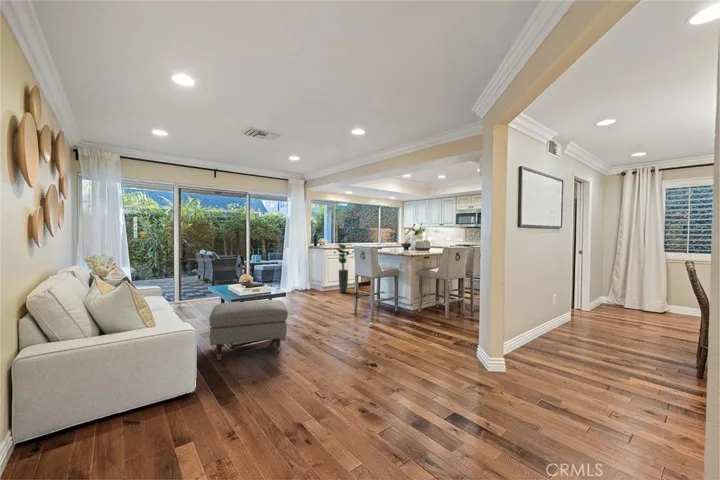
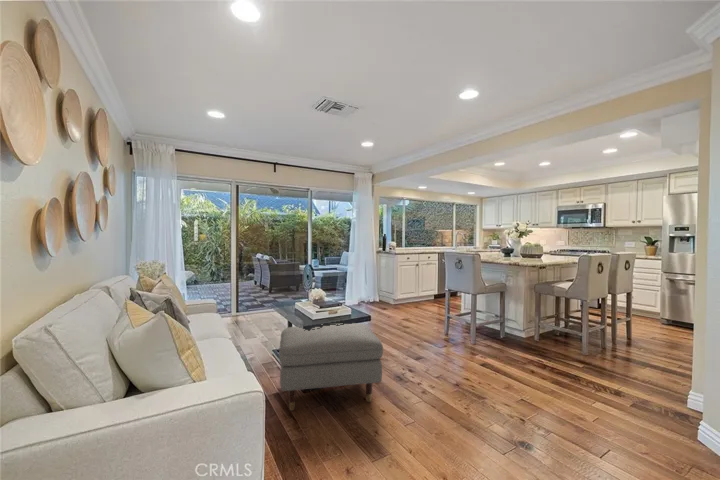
potted plant: present [336,244,351,292] -> none [408,247,432,306]

